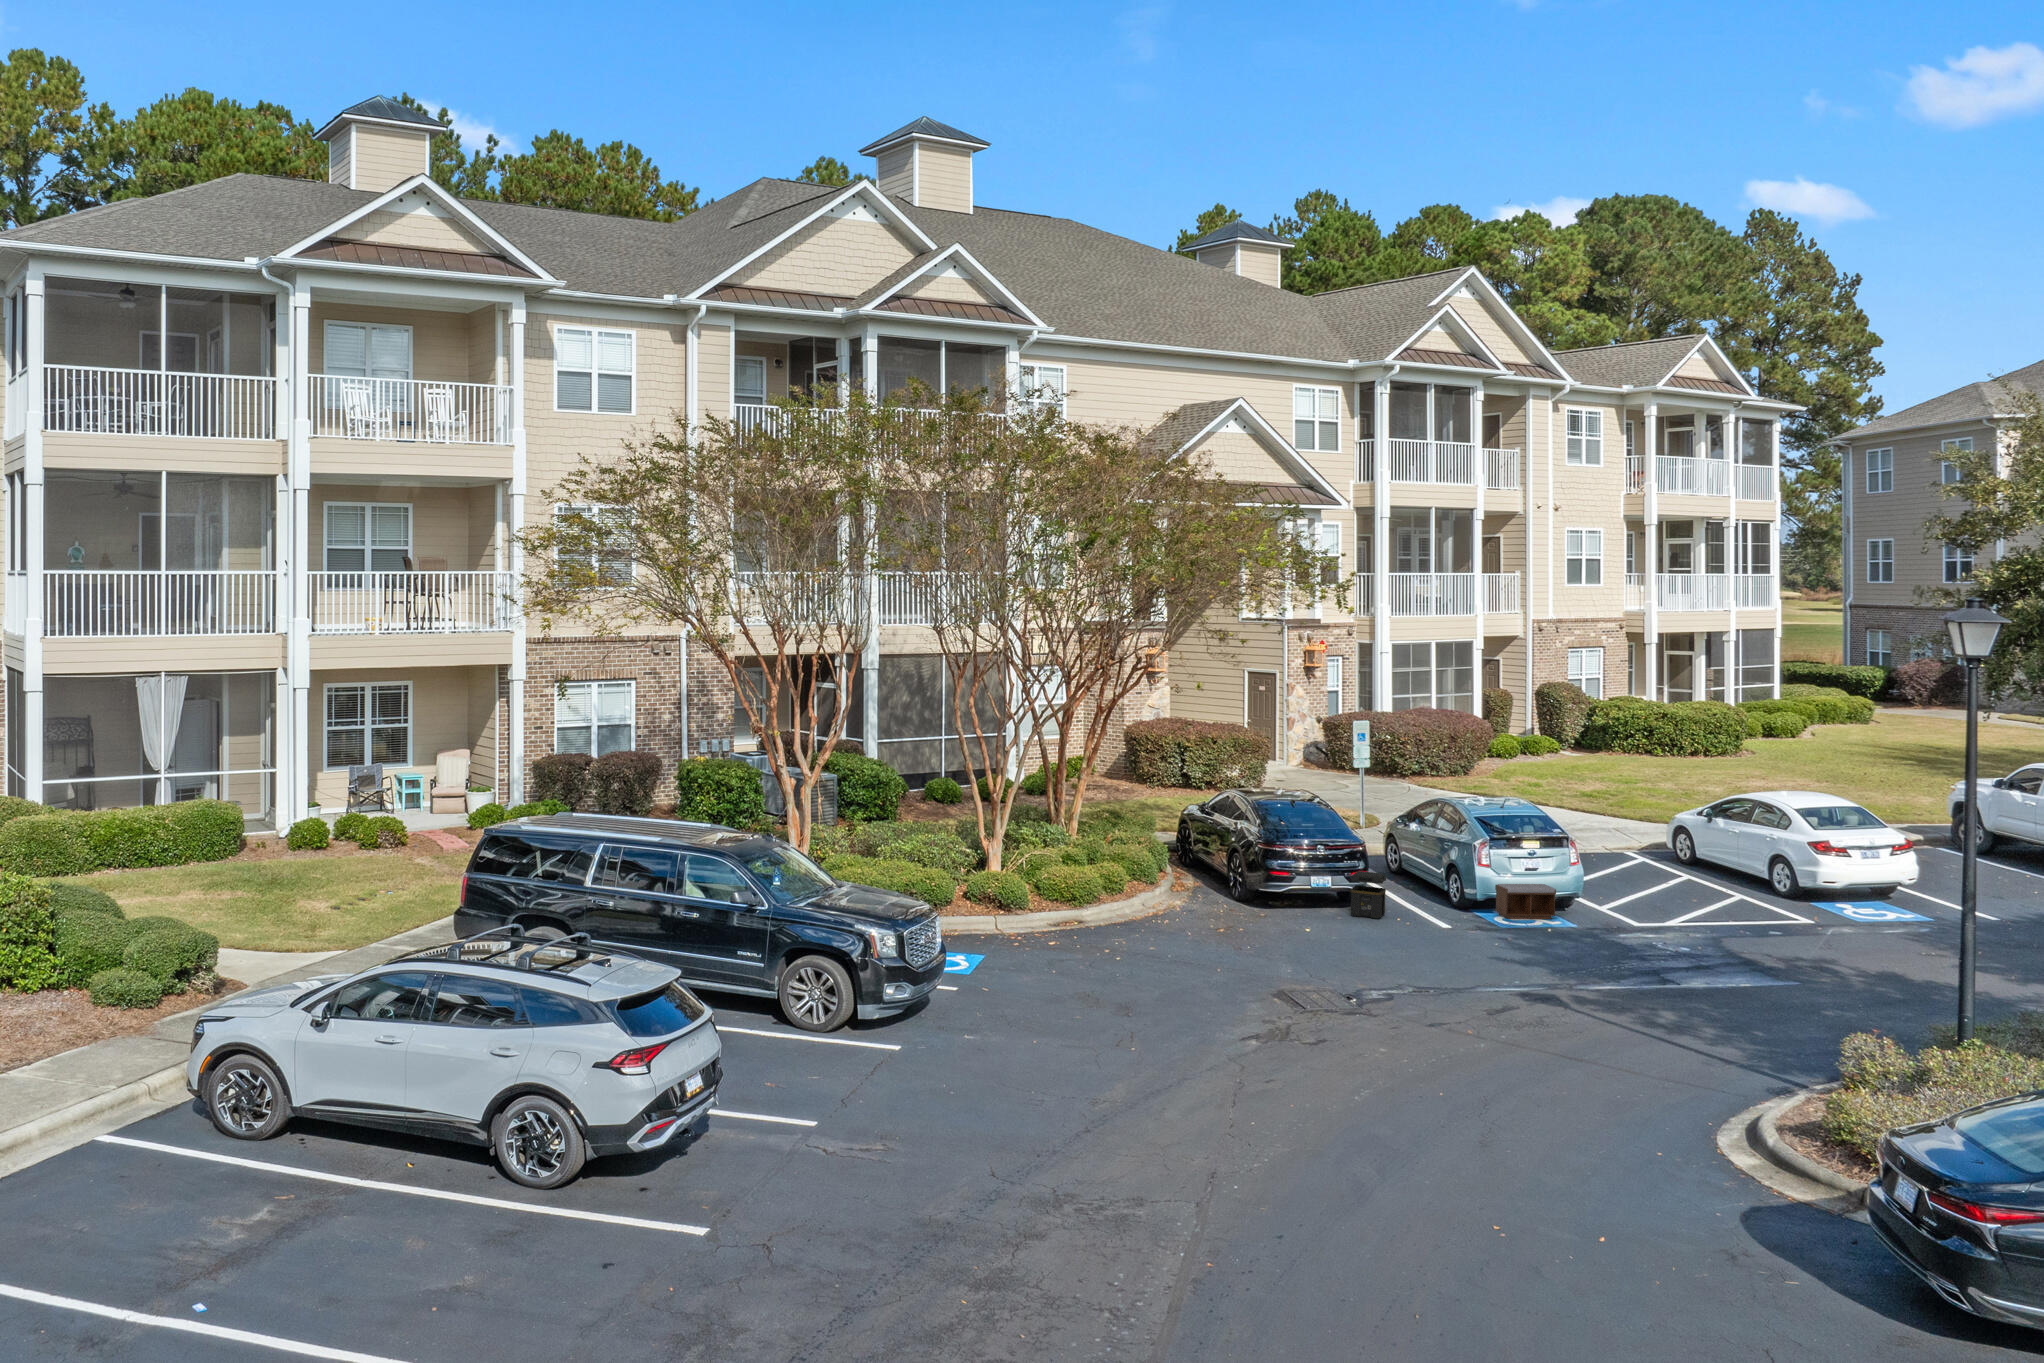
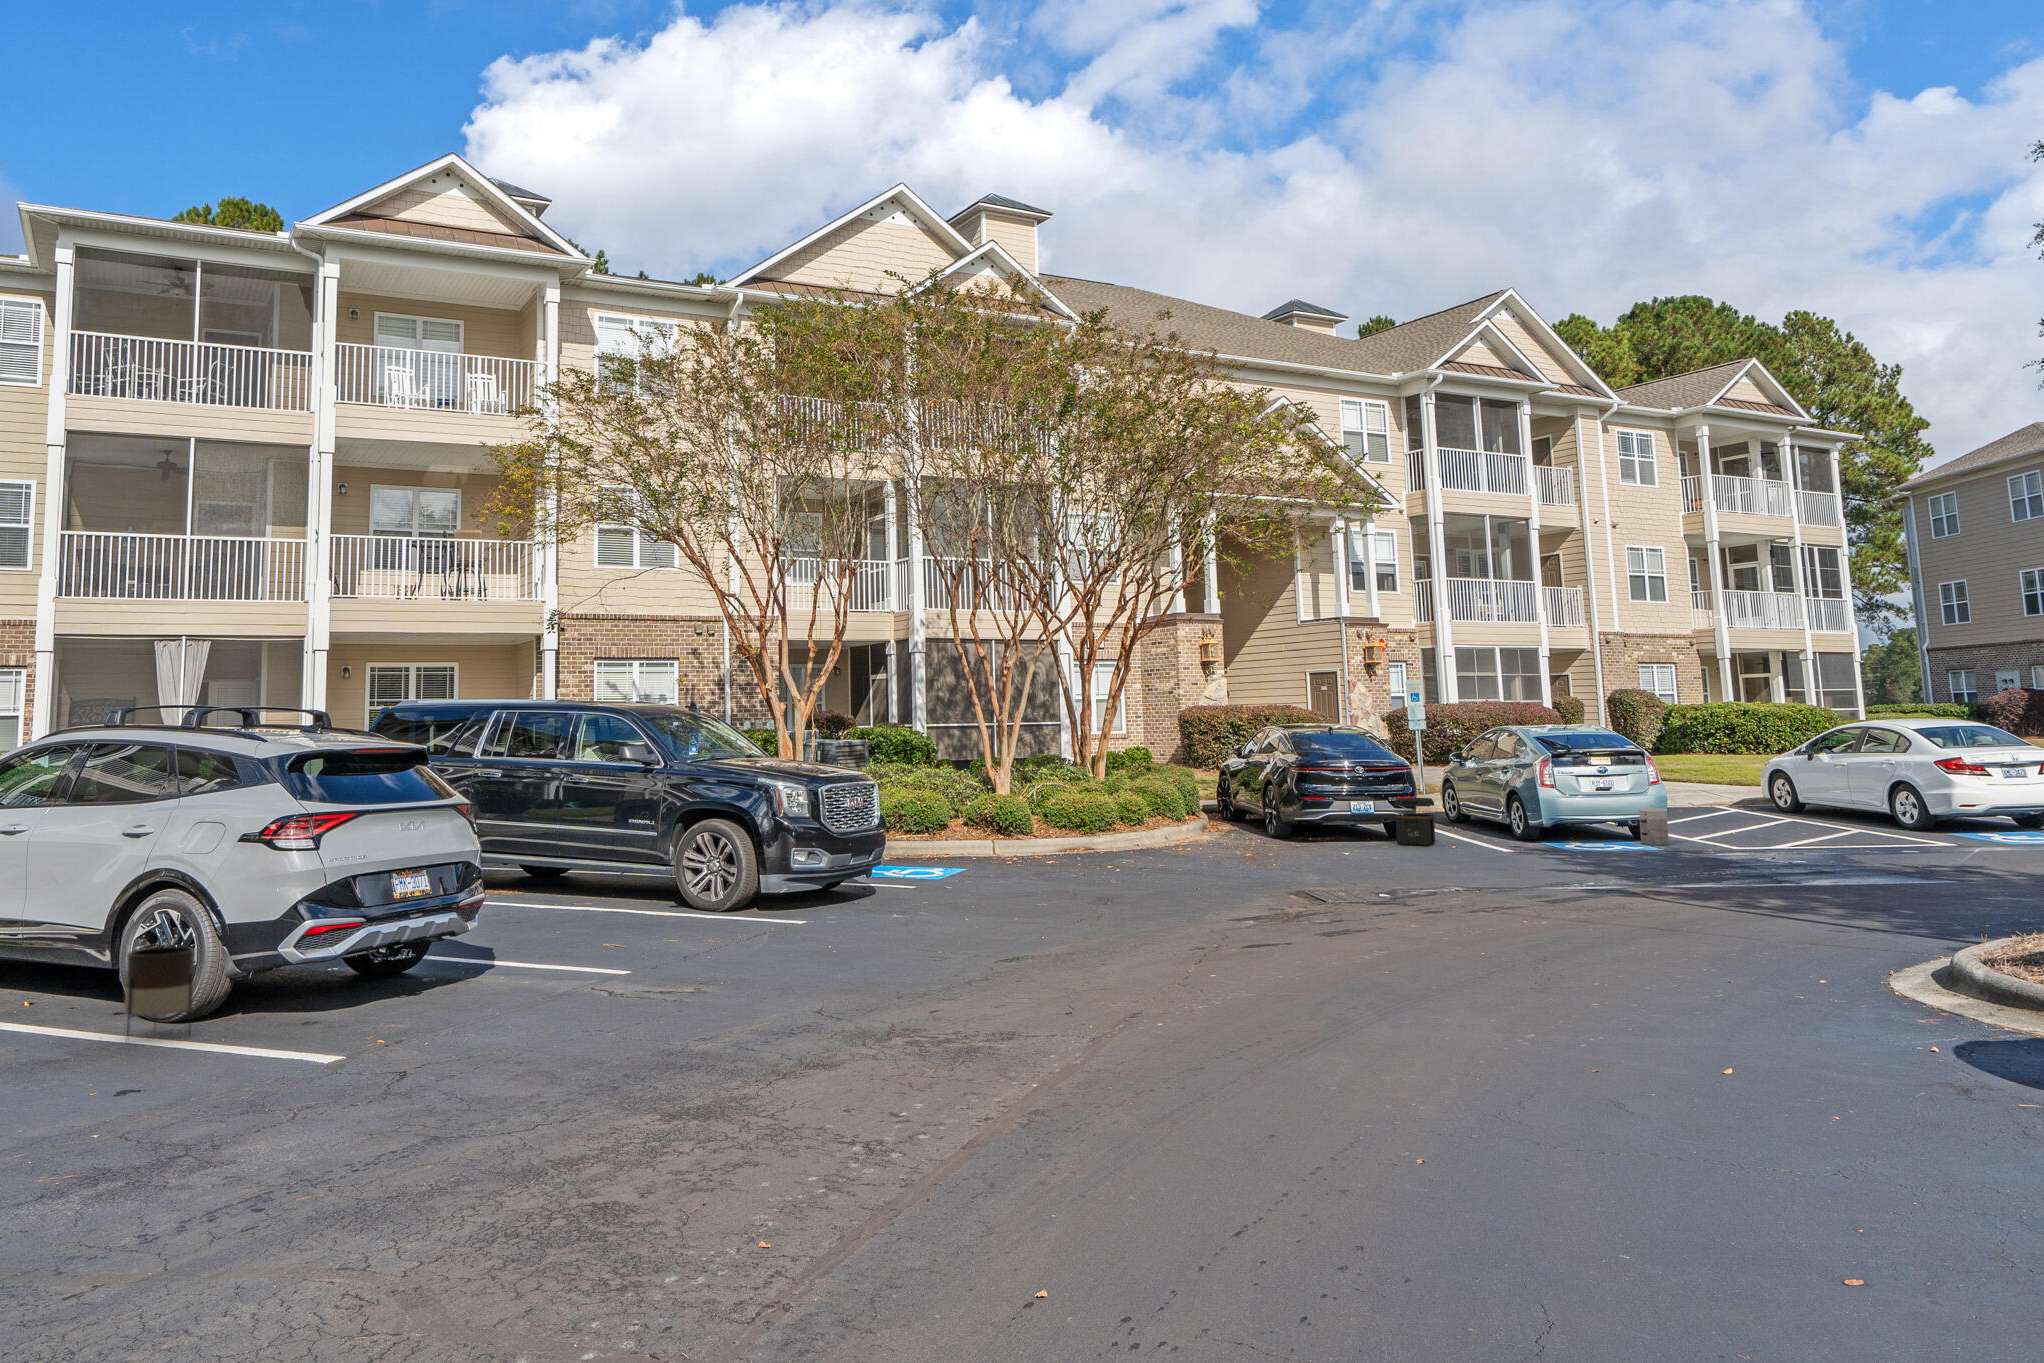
waste bin: none [1567,883,1592,920] -> present [1639,807,1669,846]
bench: present [1495,884,1556,919] -> none [1558,808,1628,845]
planter: none [516,1143,563,1219] -> present [124,946,195,1042]

